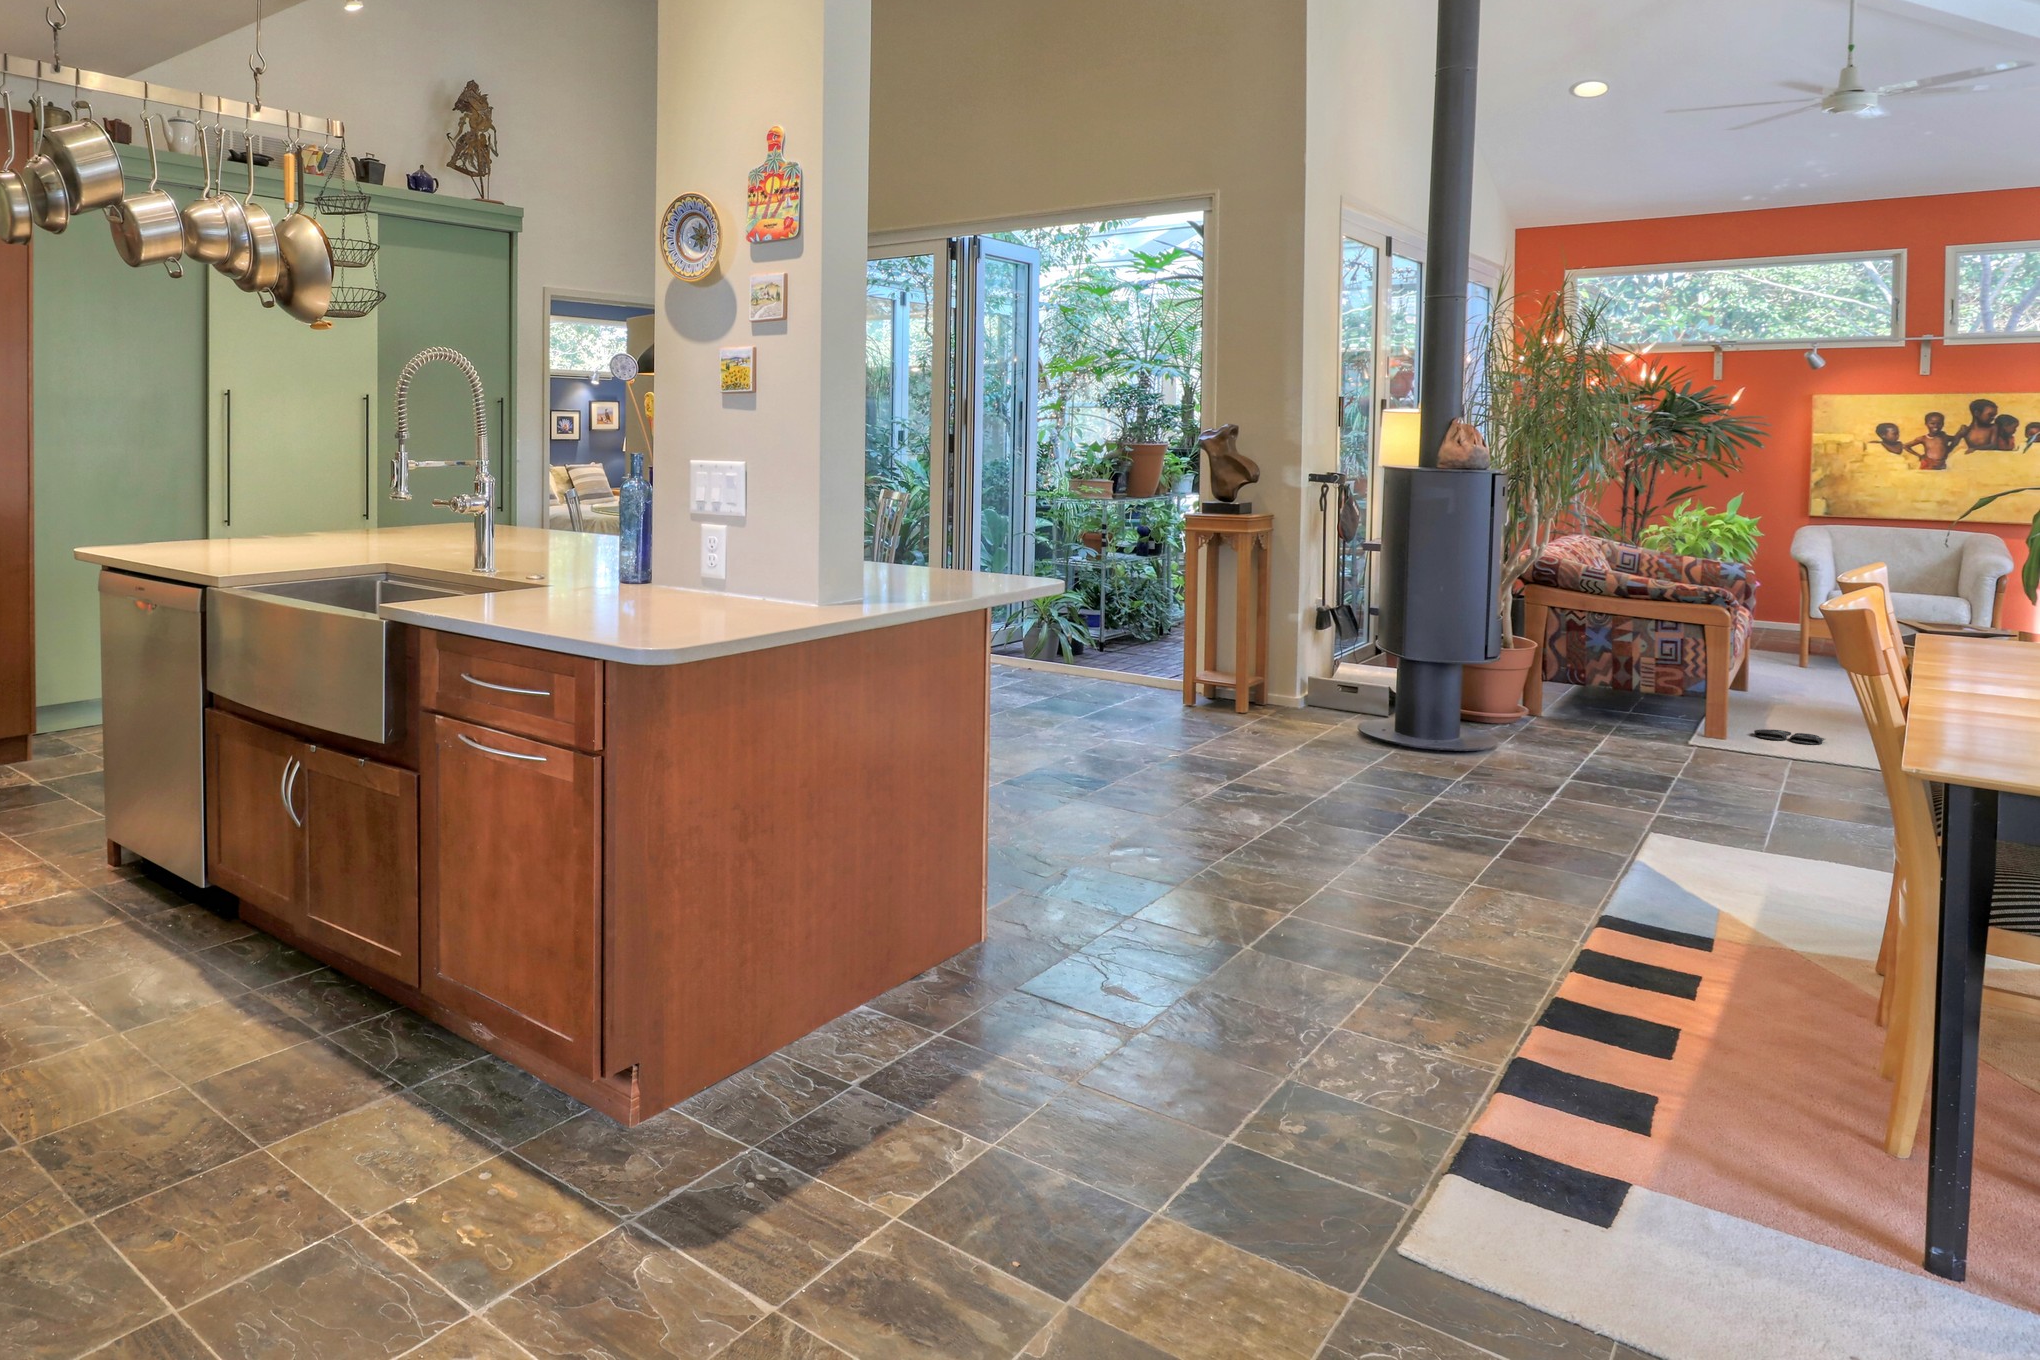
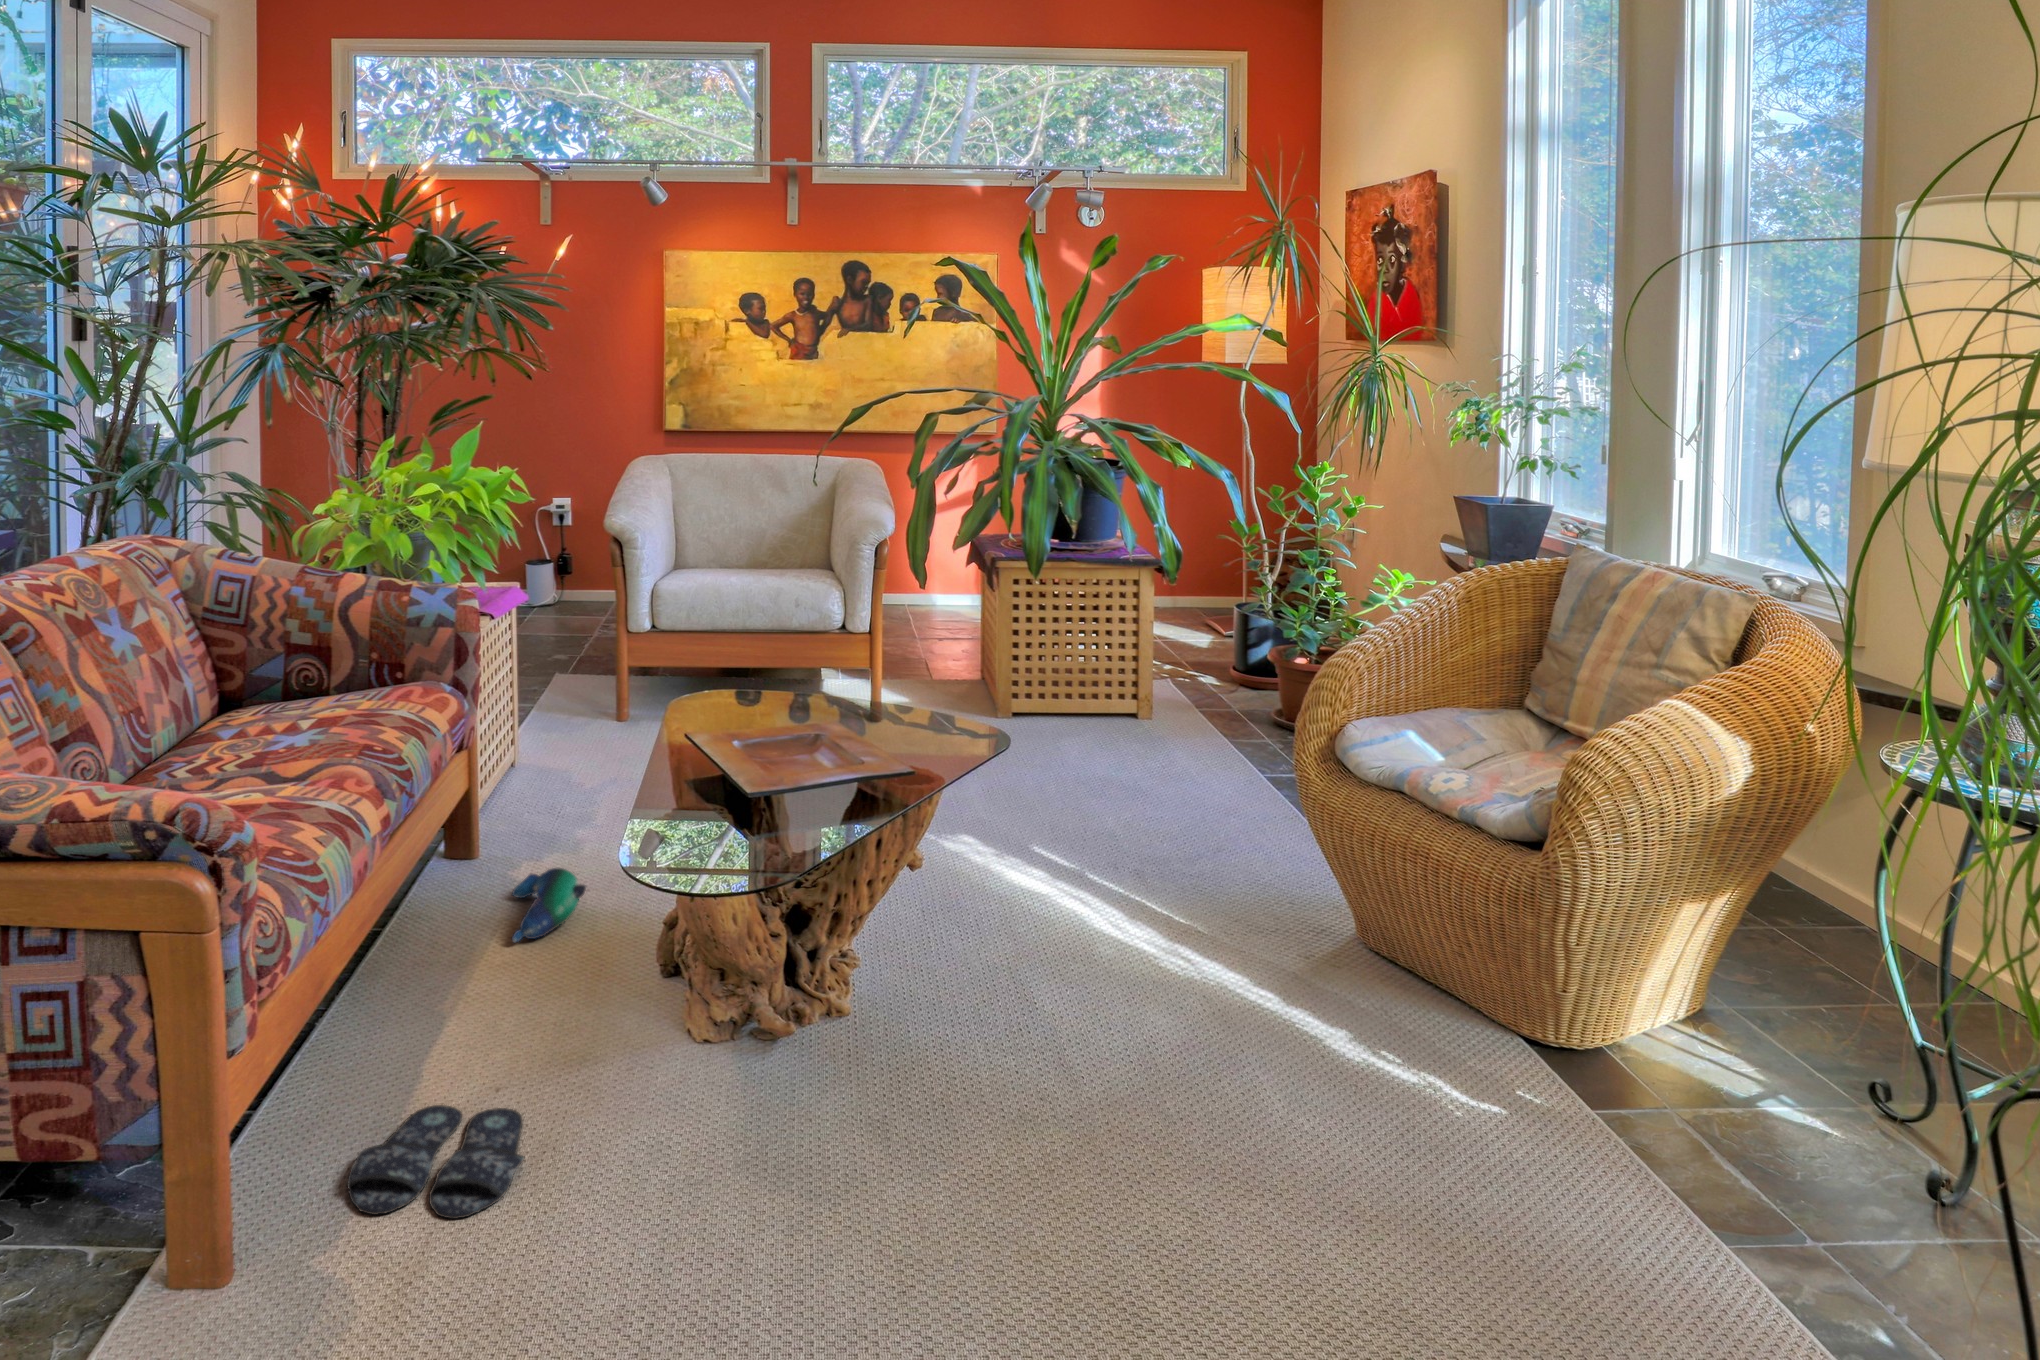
plush toy: none [1773,690,1820,713] -> present [512,868,586,943]

